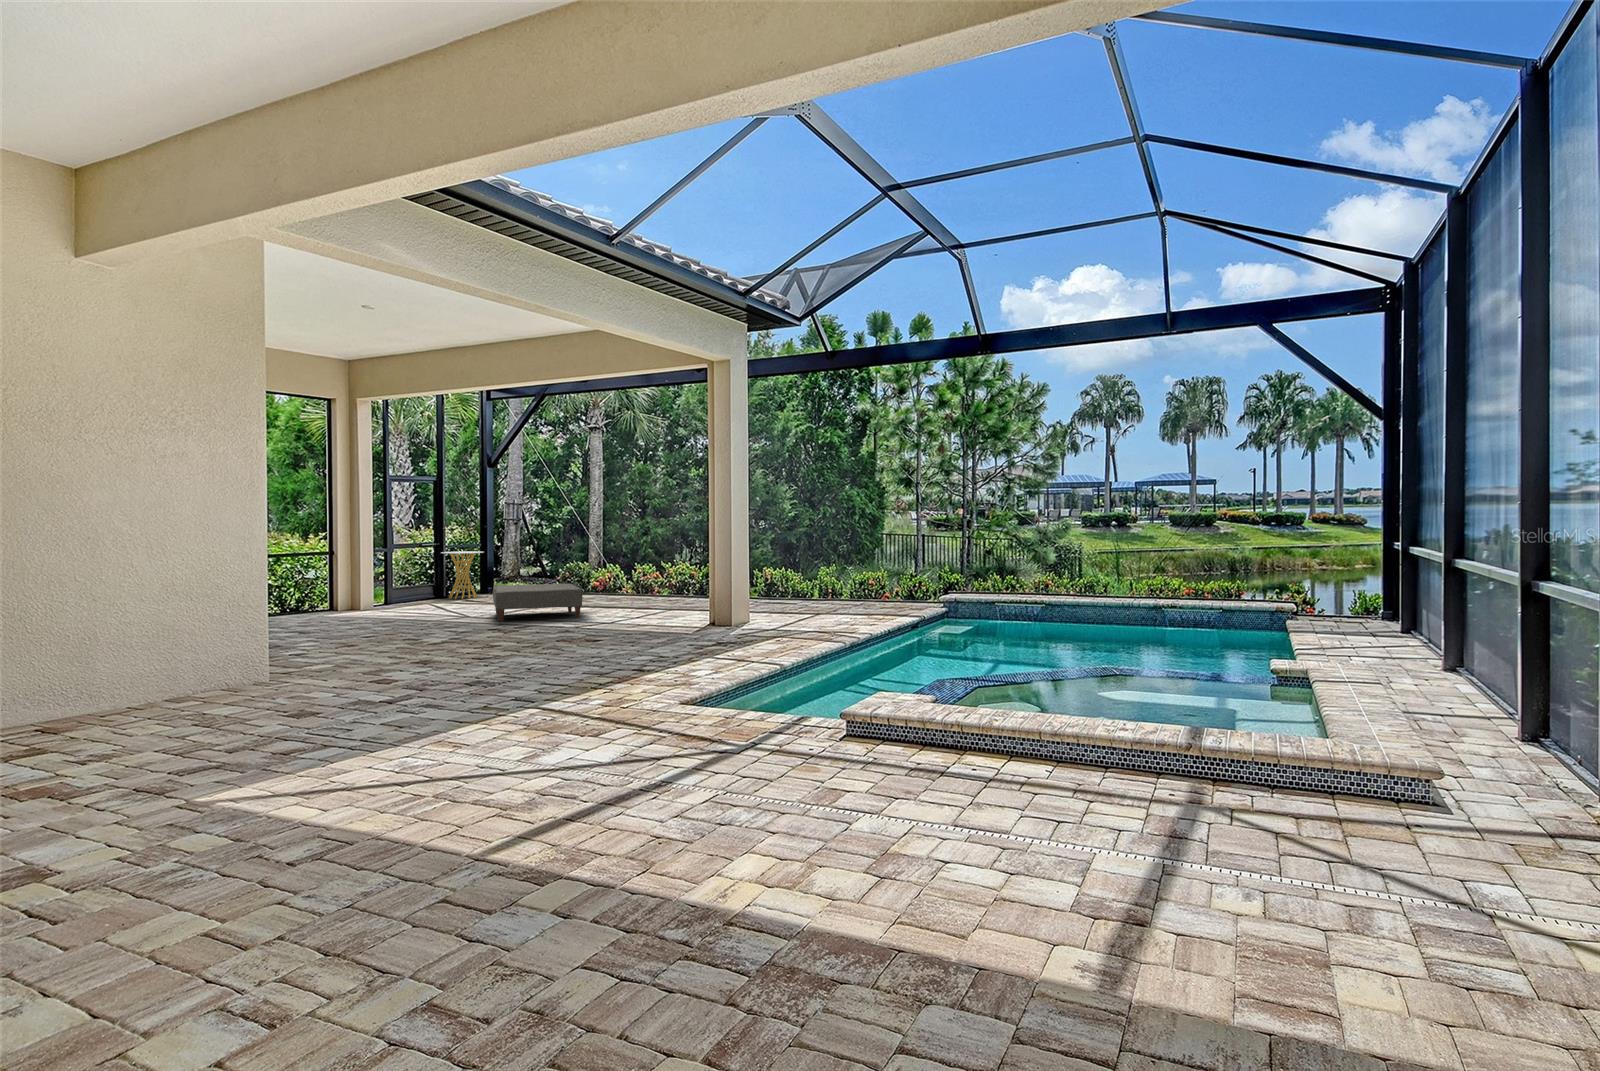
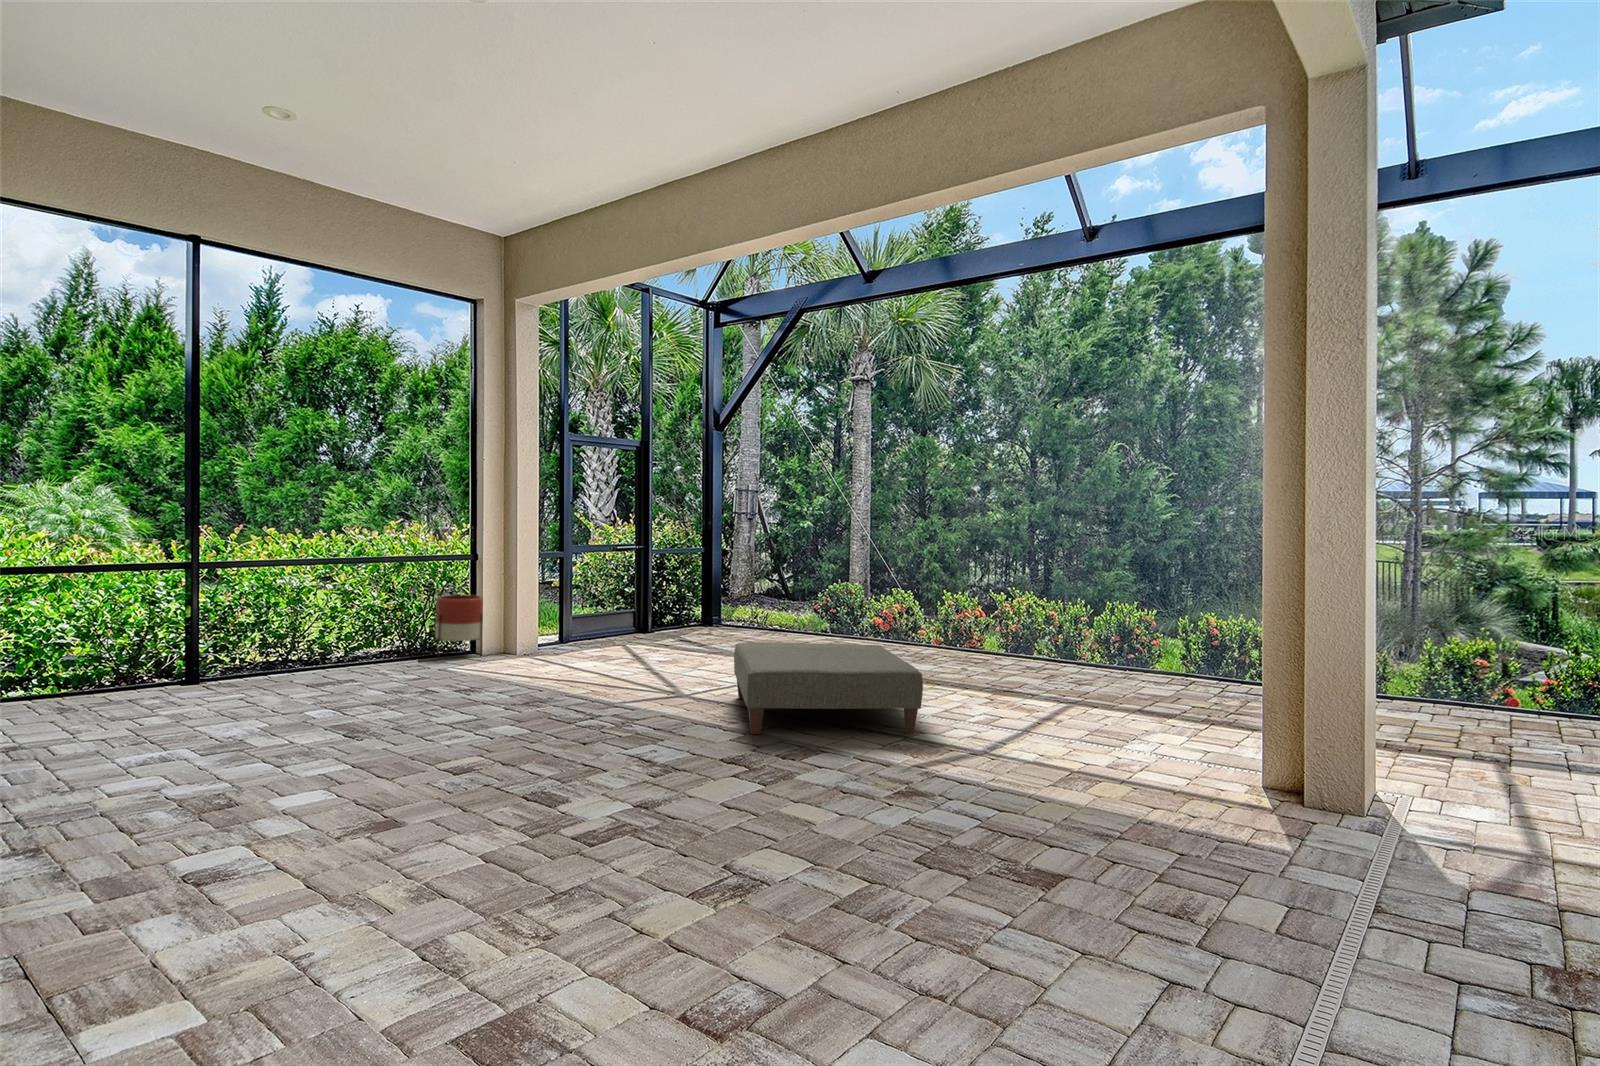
side table: present [441,551,483,599] -> none [646,560,711,637]
planter: none [312,575,341,612] -> present [435,595,483,651]

